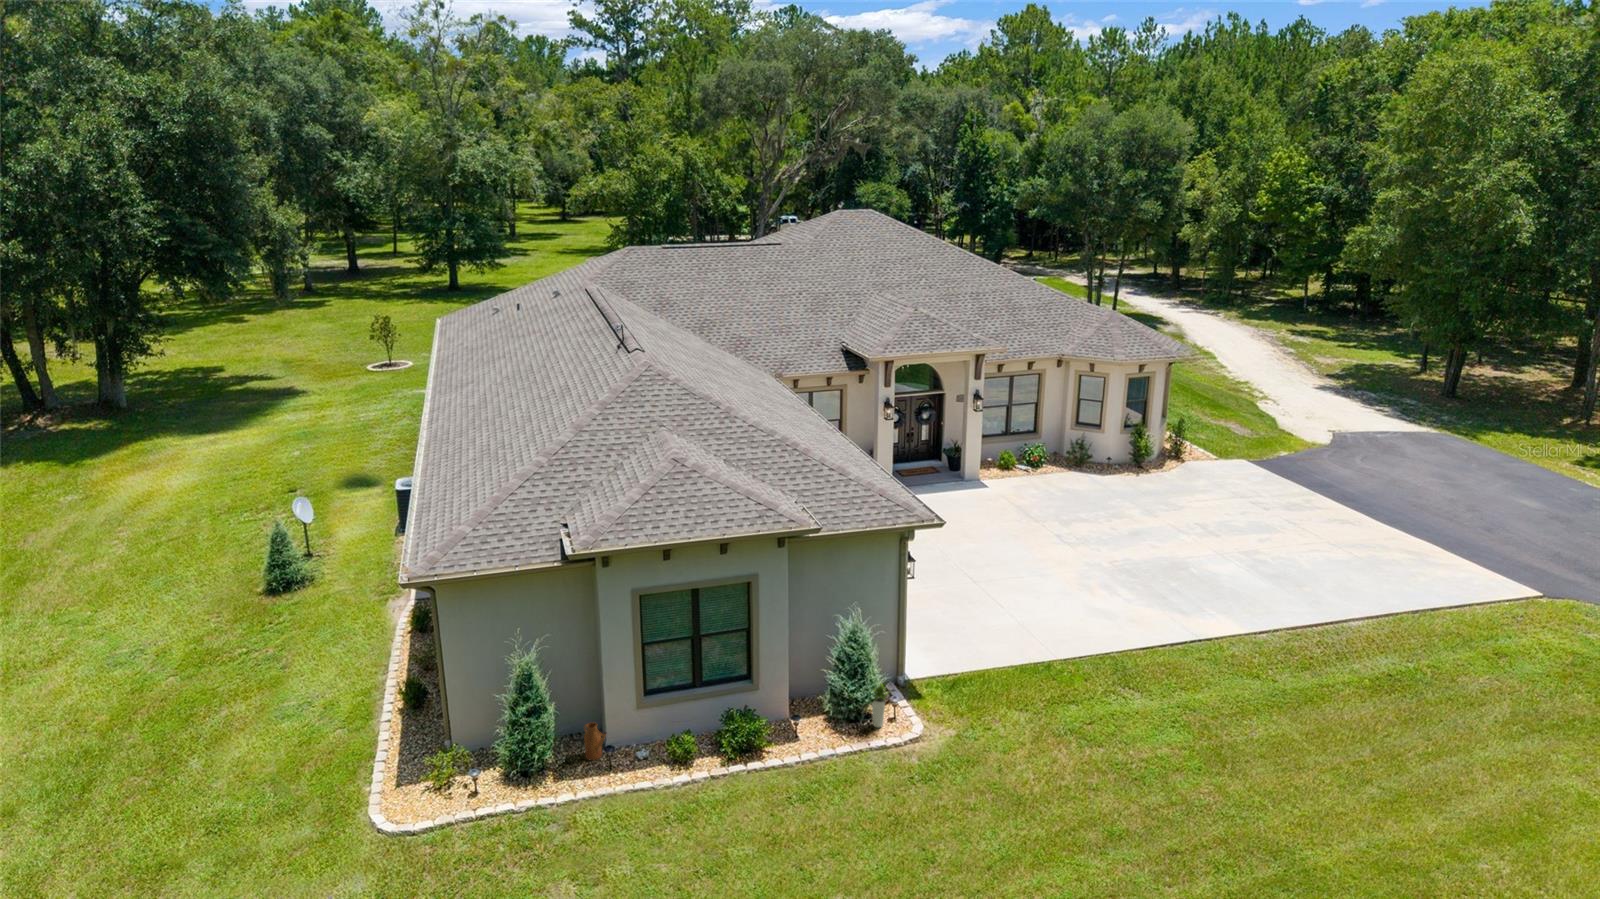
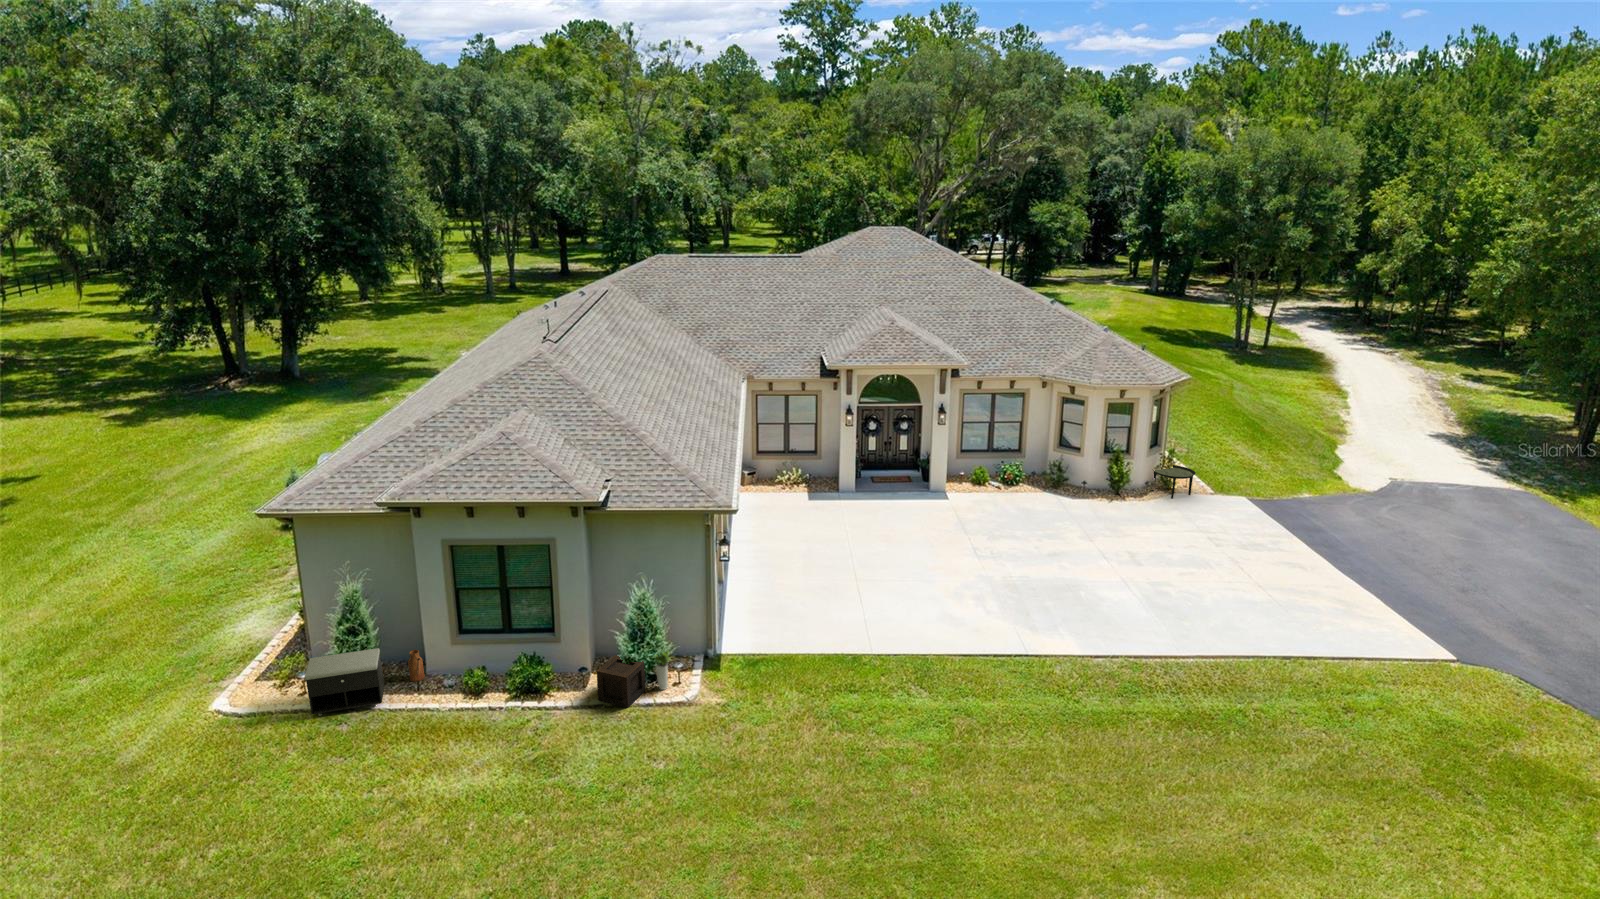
round table: none [1164,436,1207,469] -> present [1151,465,1196,499]
wooden crate: none [822,696,863,753] -> present [597,655,645,708]
storage bench: none [489,727,583,820] -> present [305,648,384,716]

